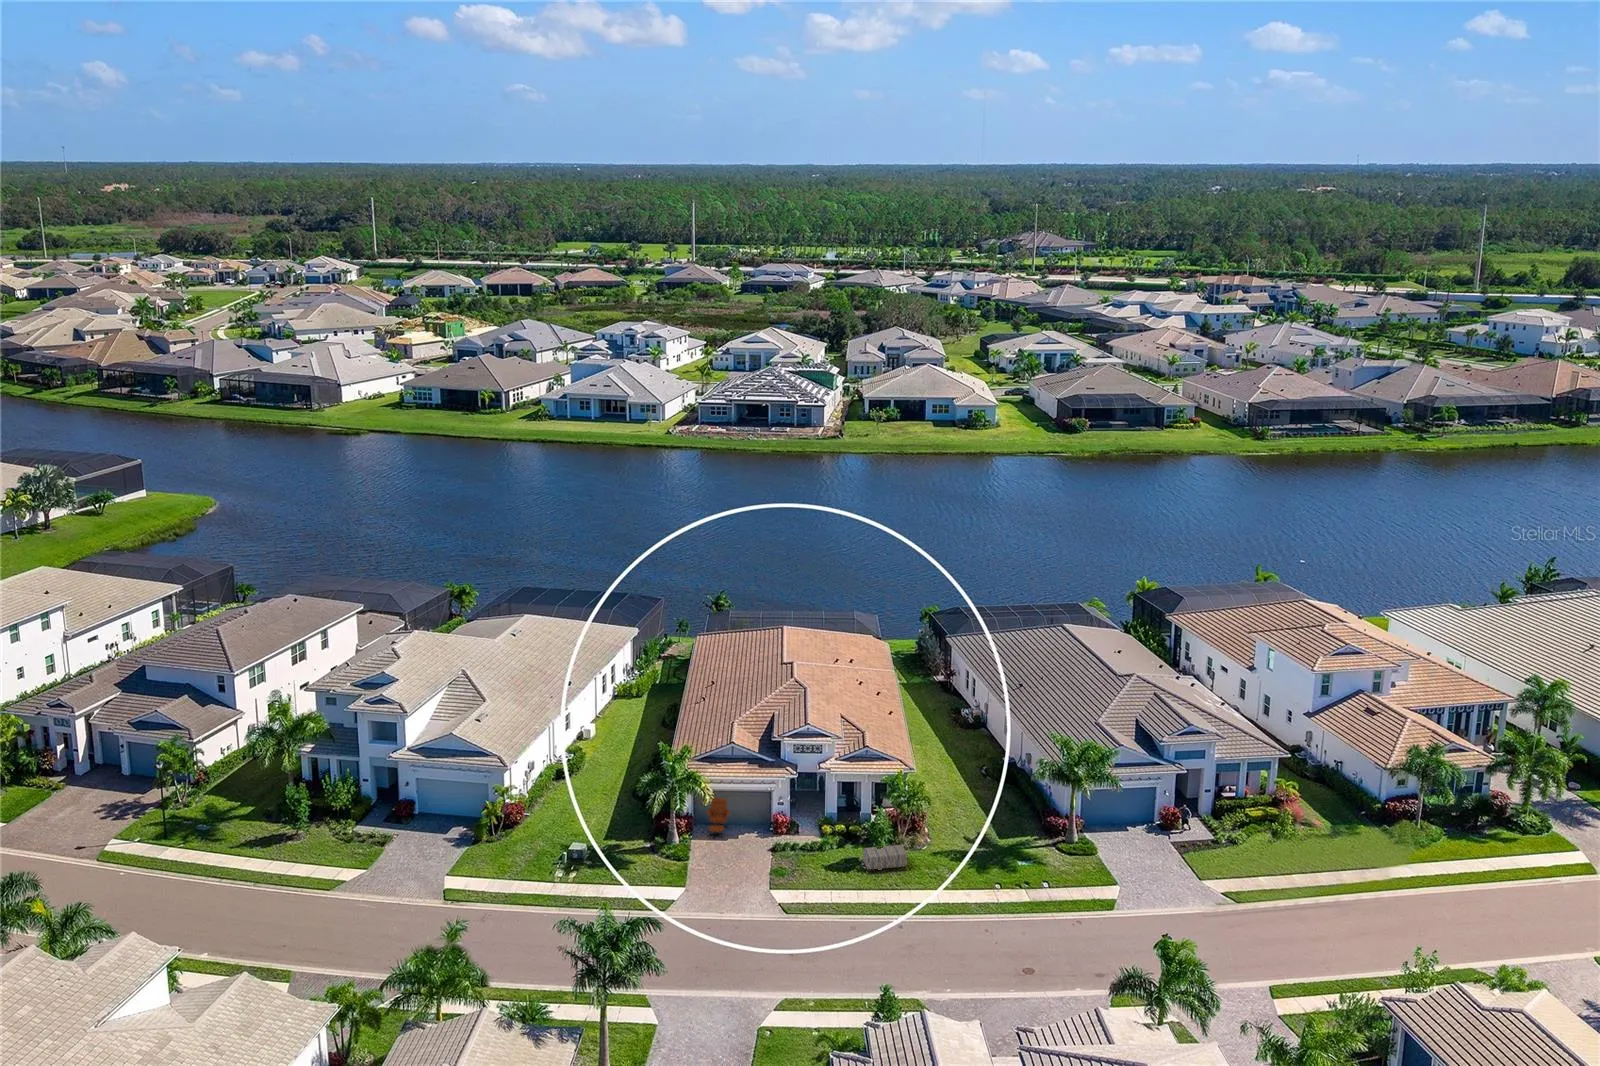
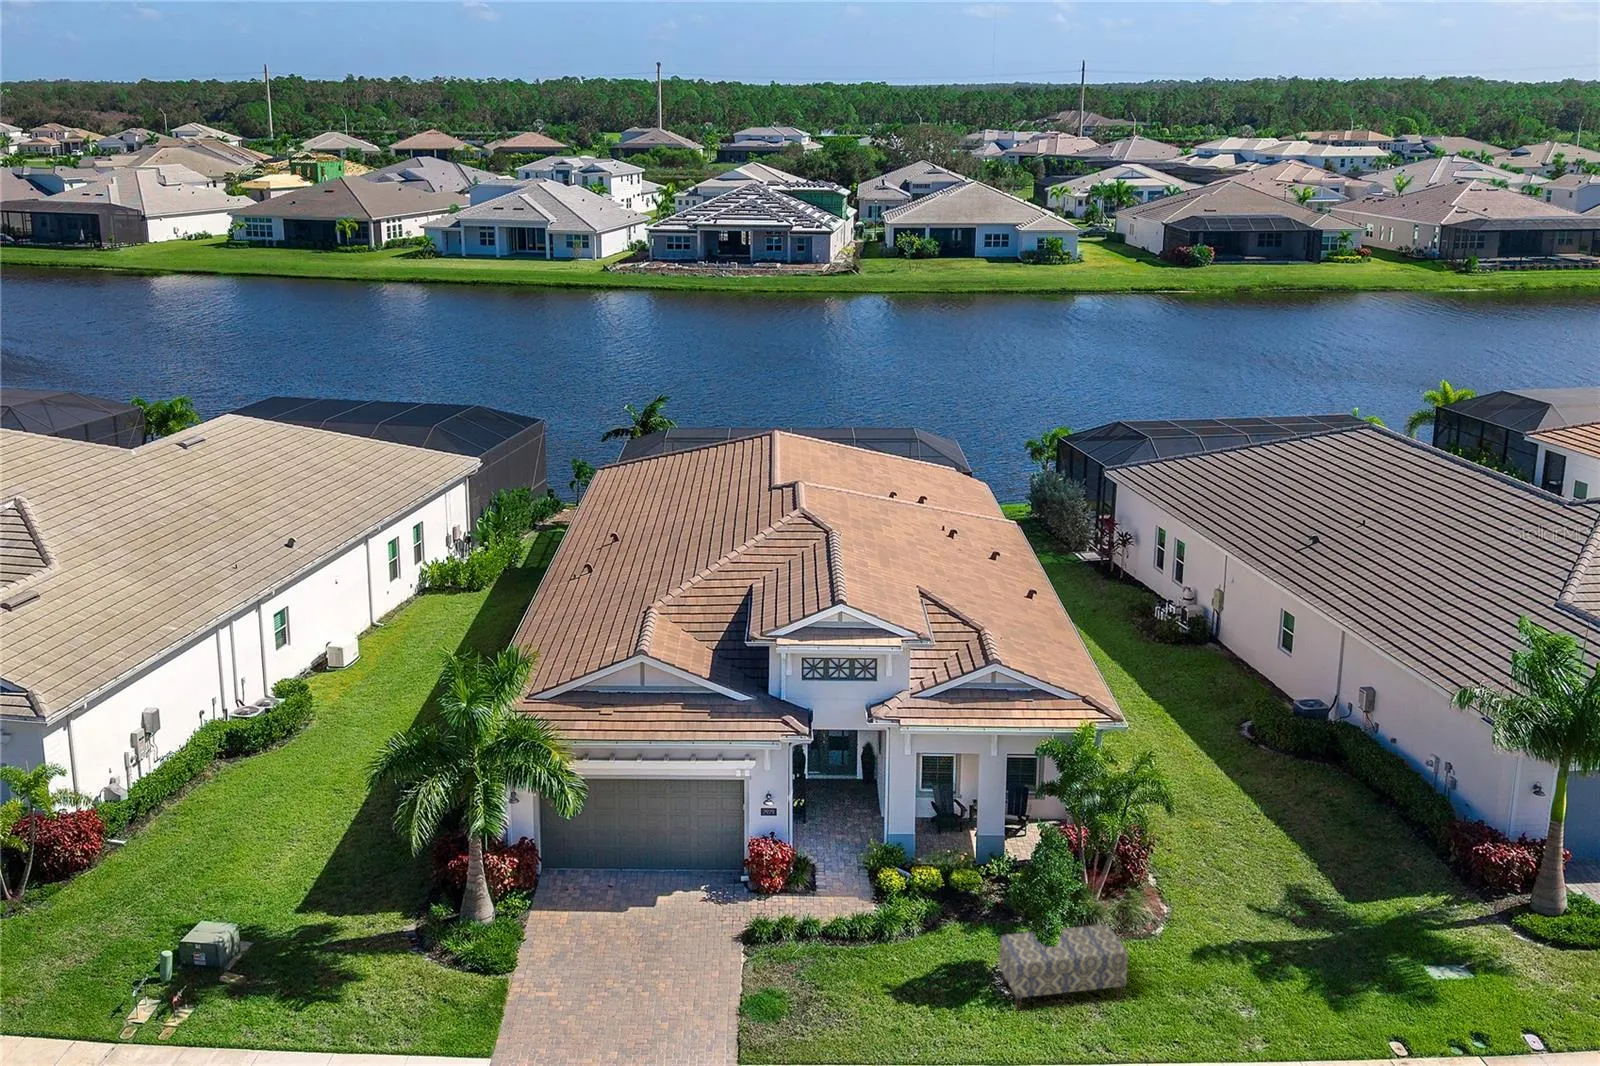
lounge chair: present [706,798,731,836] -> none [573,798,638,907]

